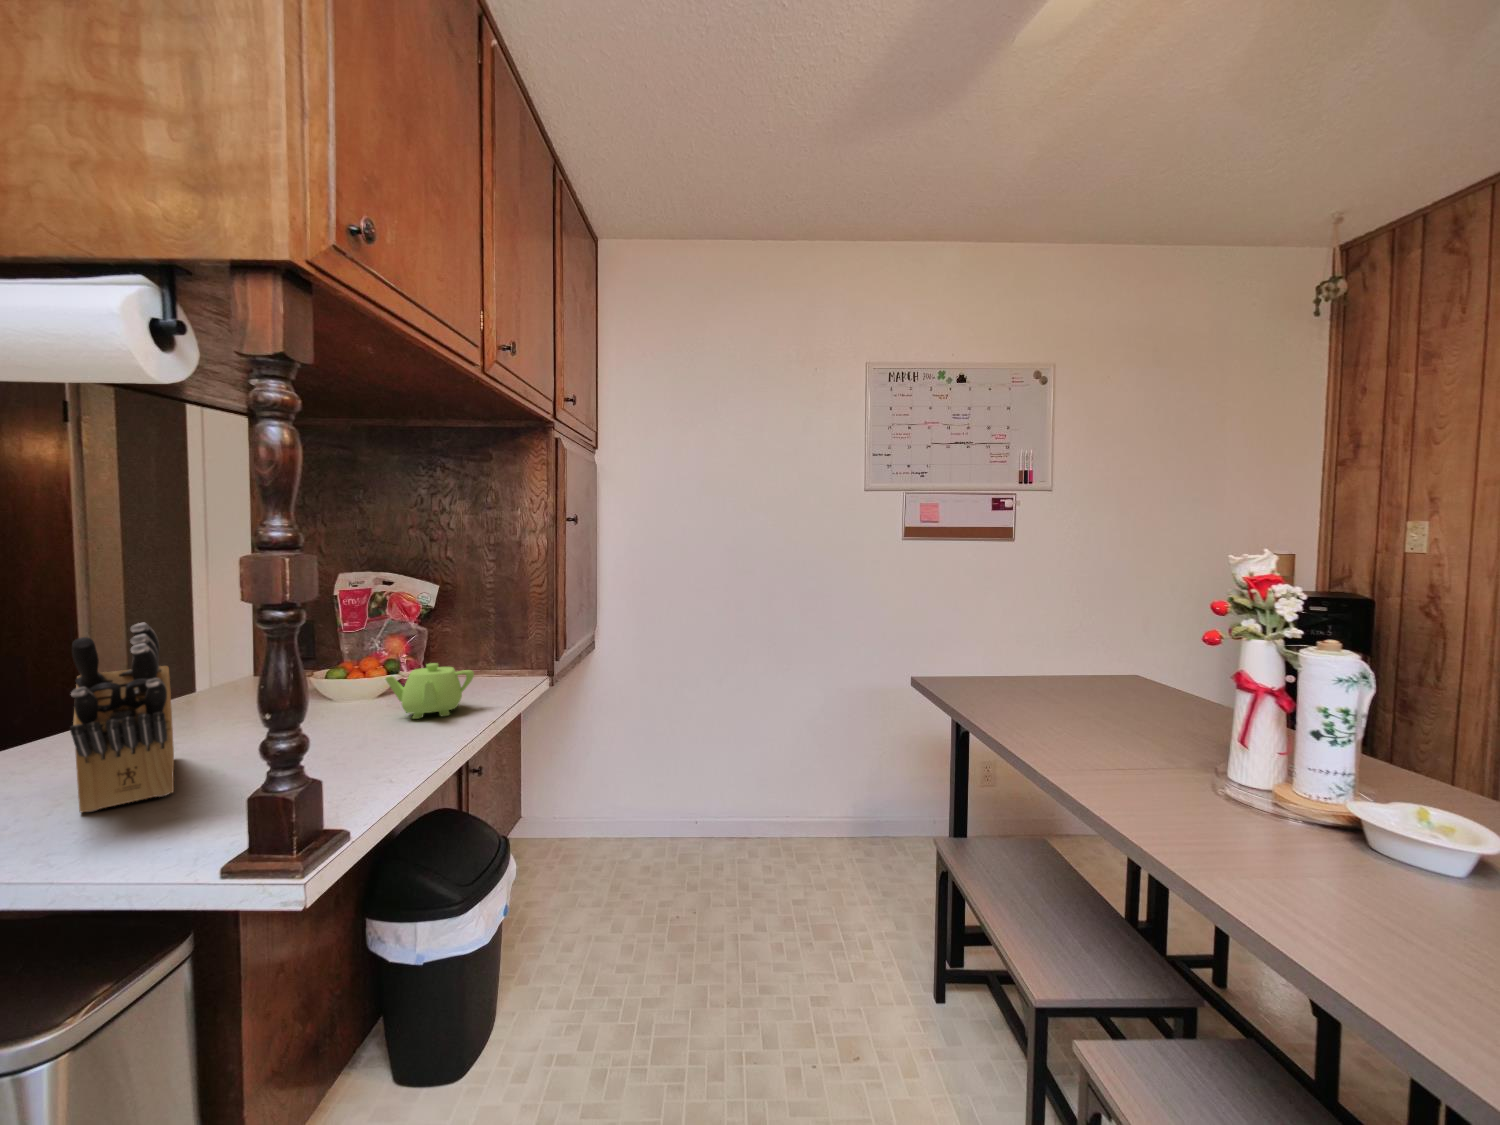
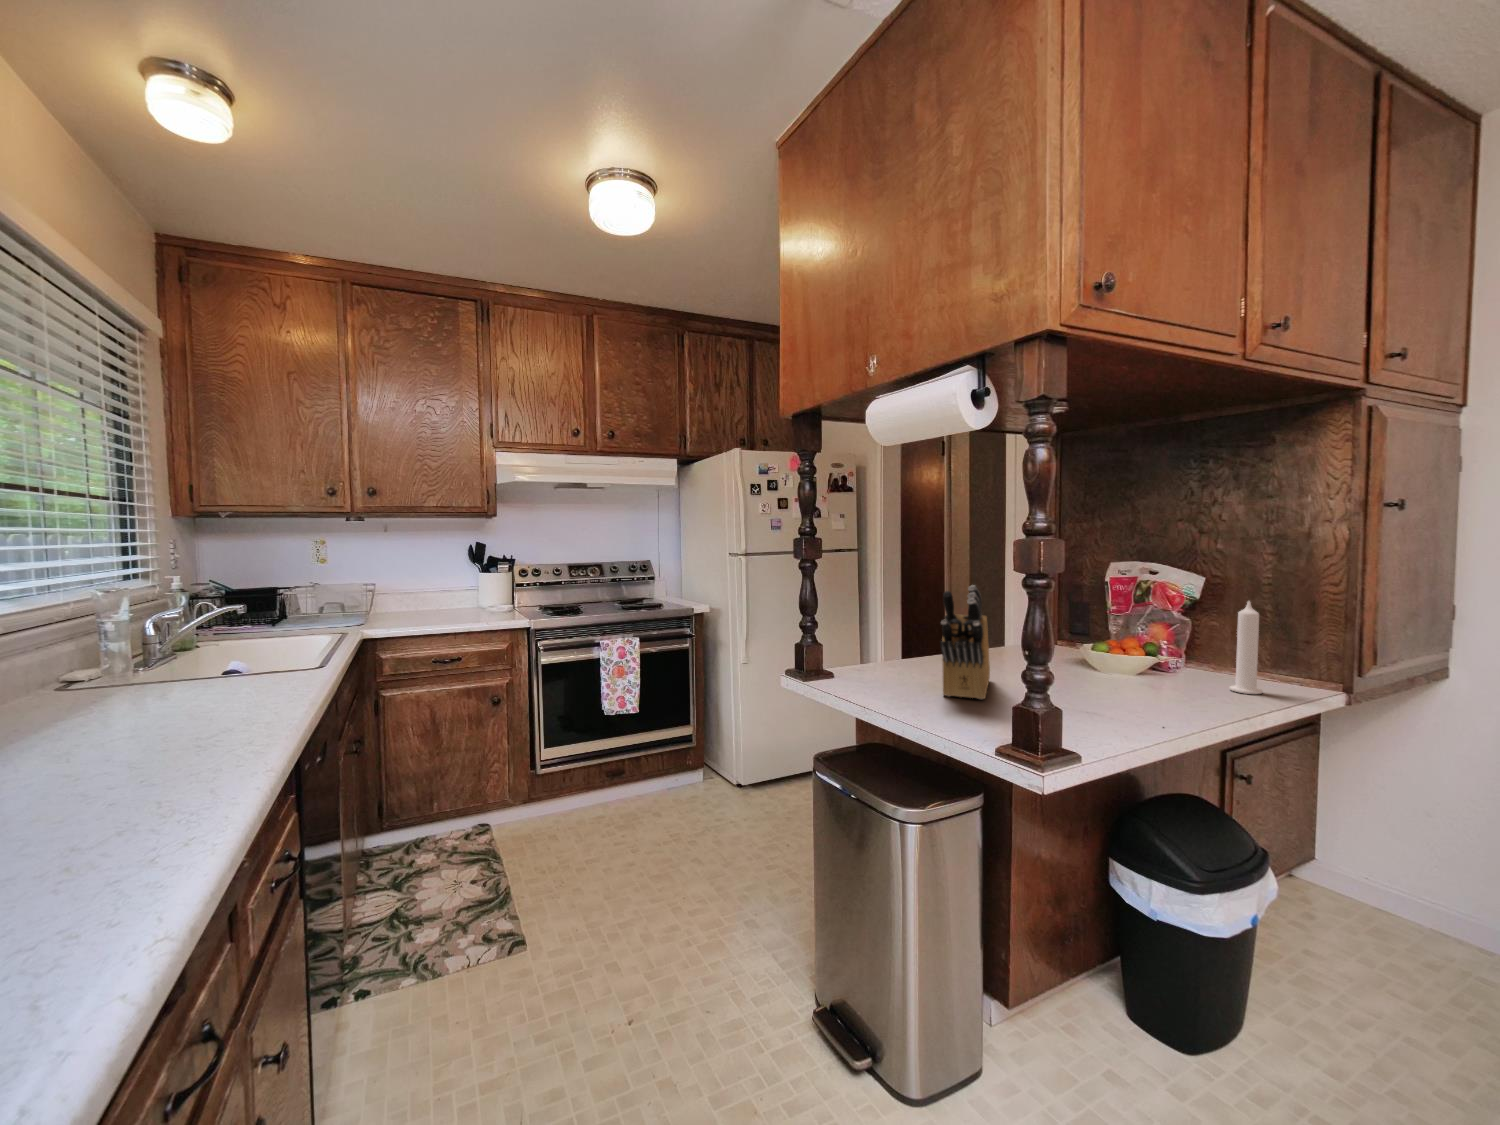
candle: none [469,605,496,692] -> present [1230,601,1262,694]
teapot: present [386,663,474,719] -> none [1136,651,1228,705]

